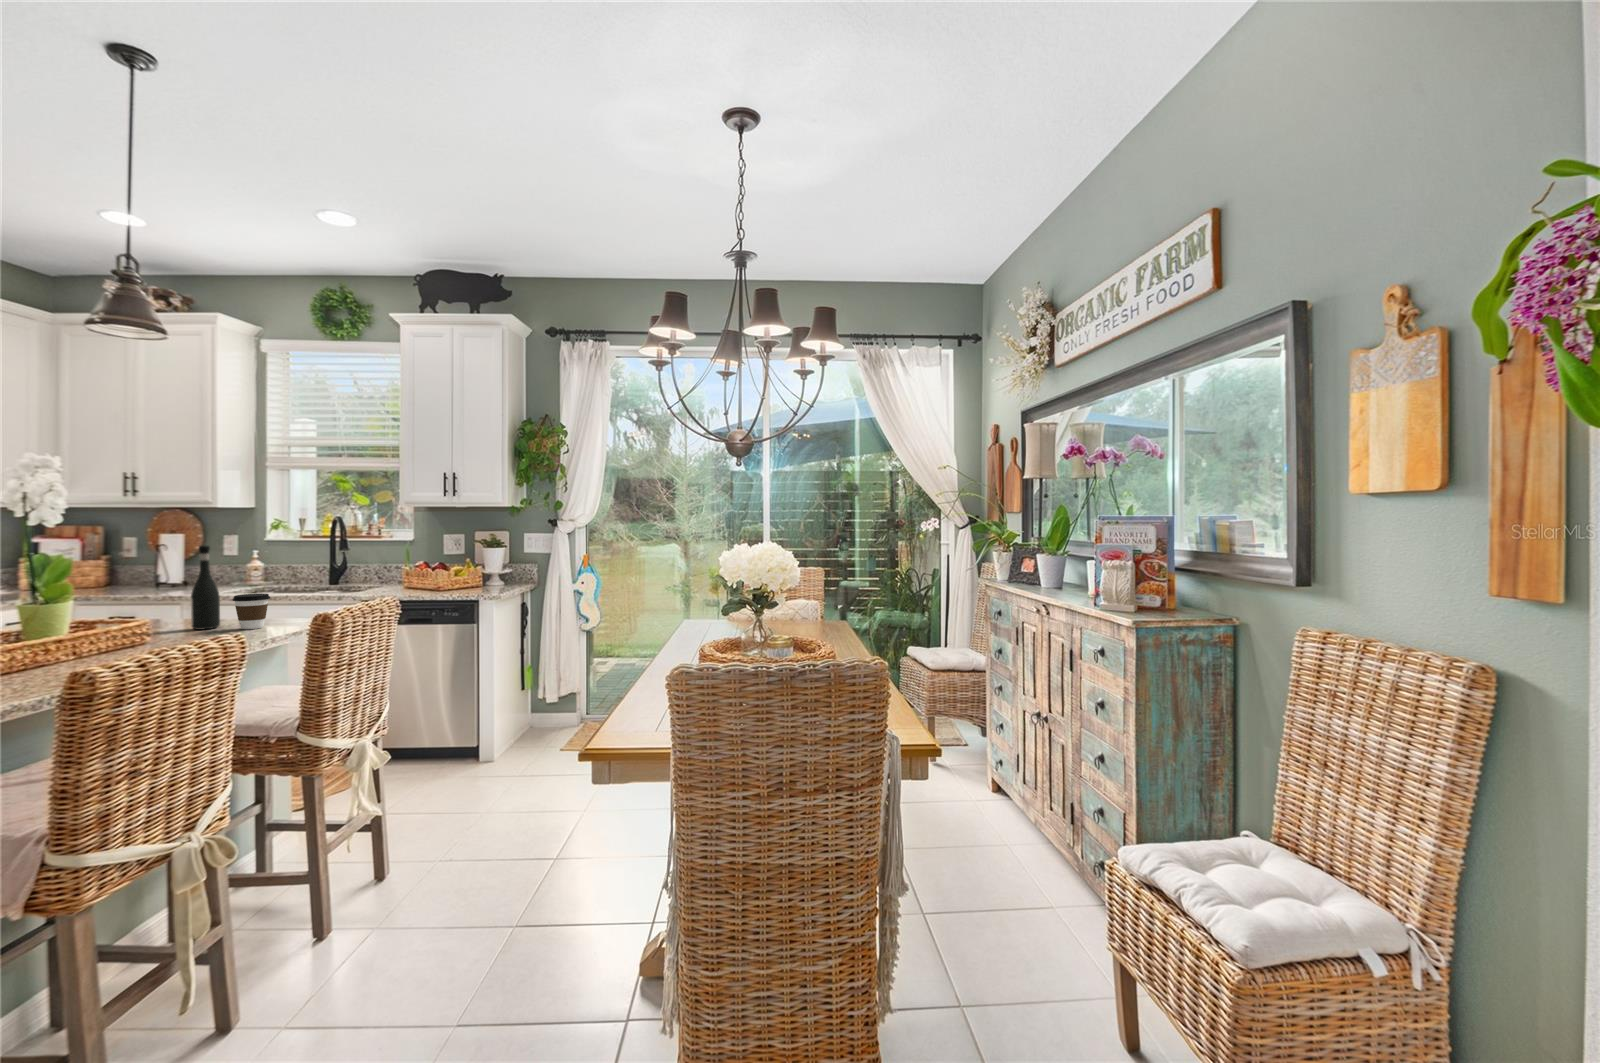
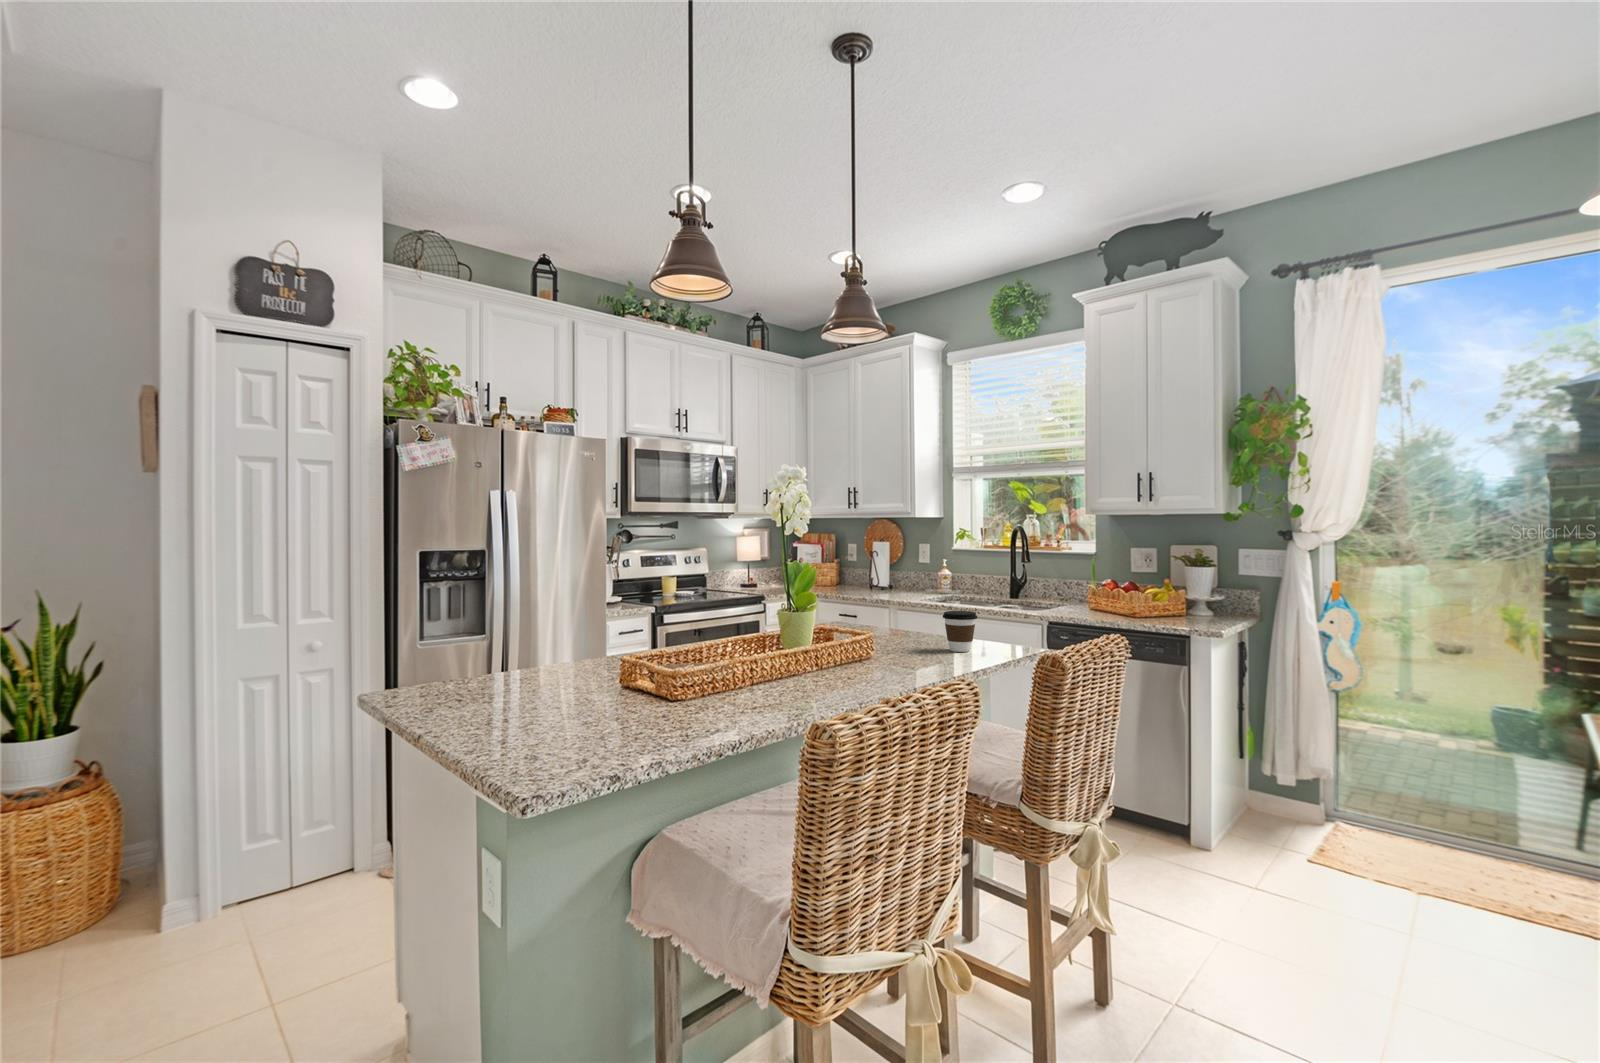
wine bottle: present [191,546,220,630] -> none [906,555,930,646]

